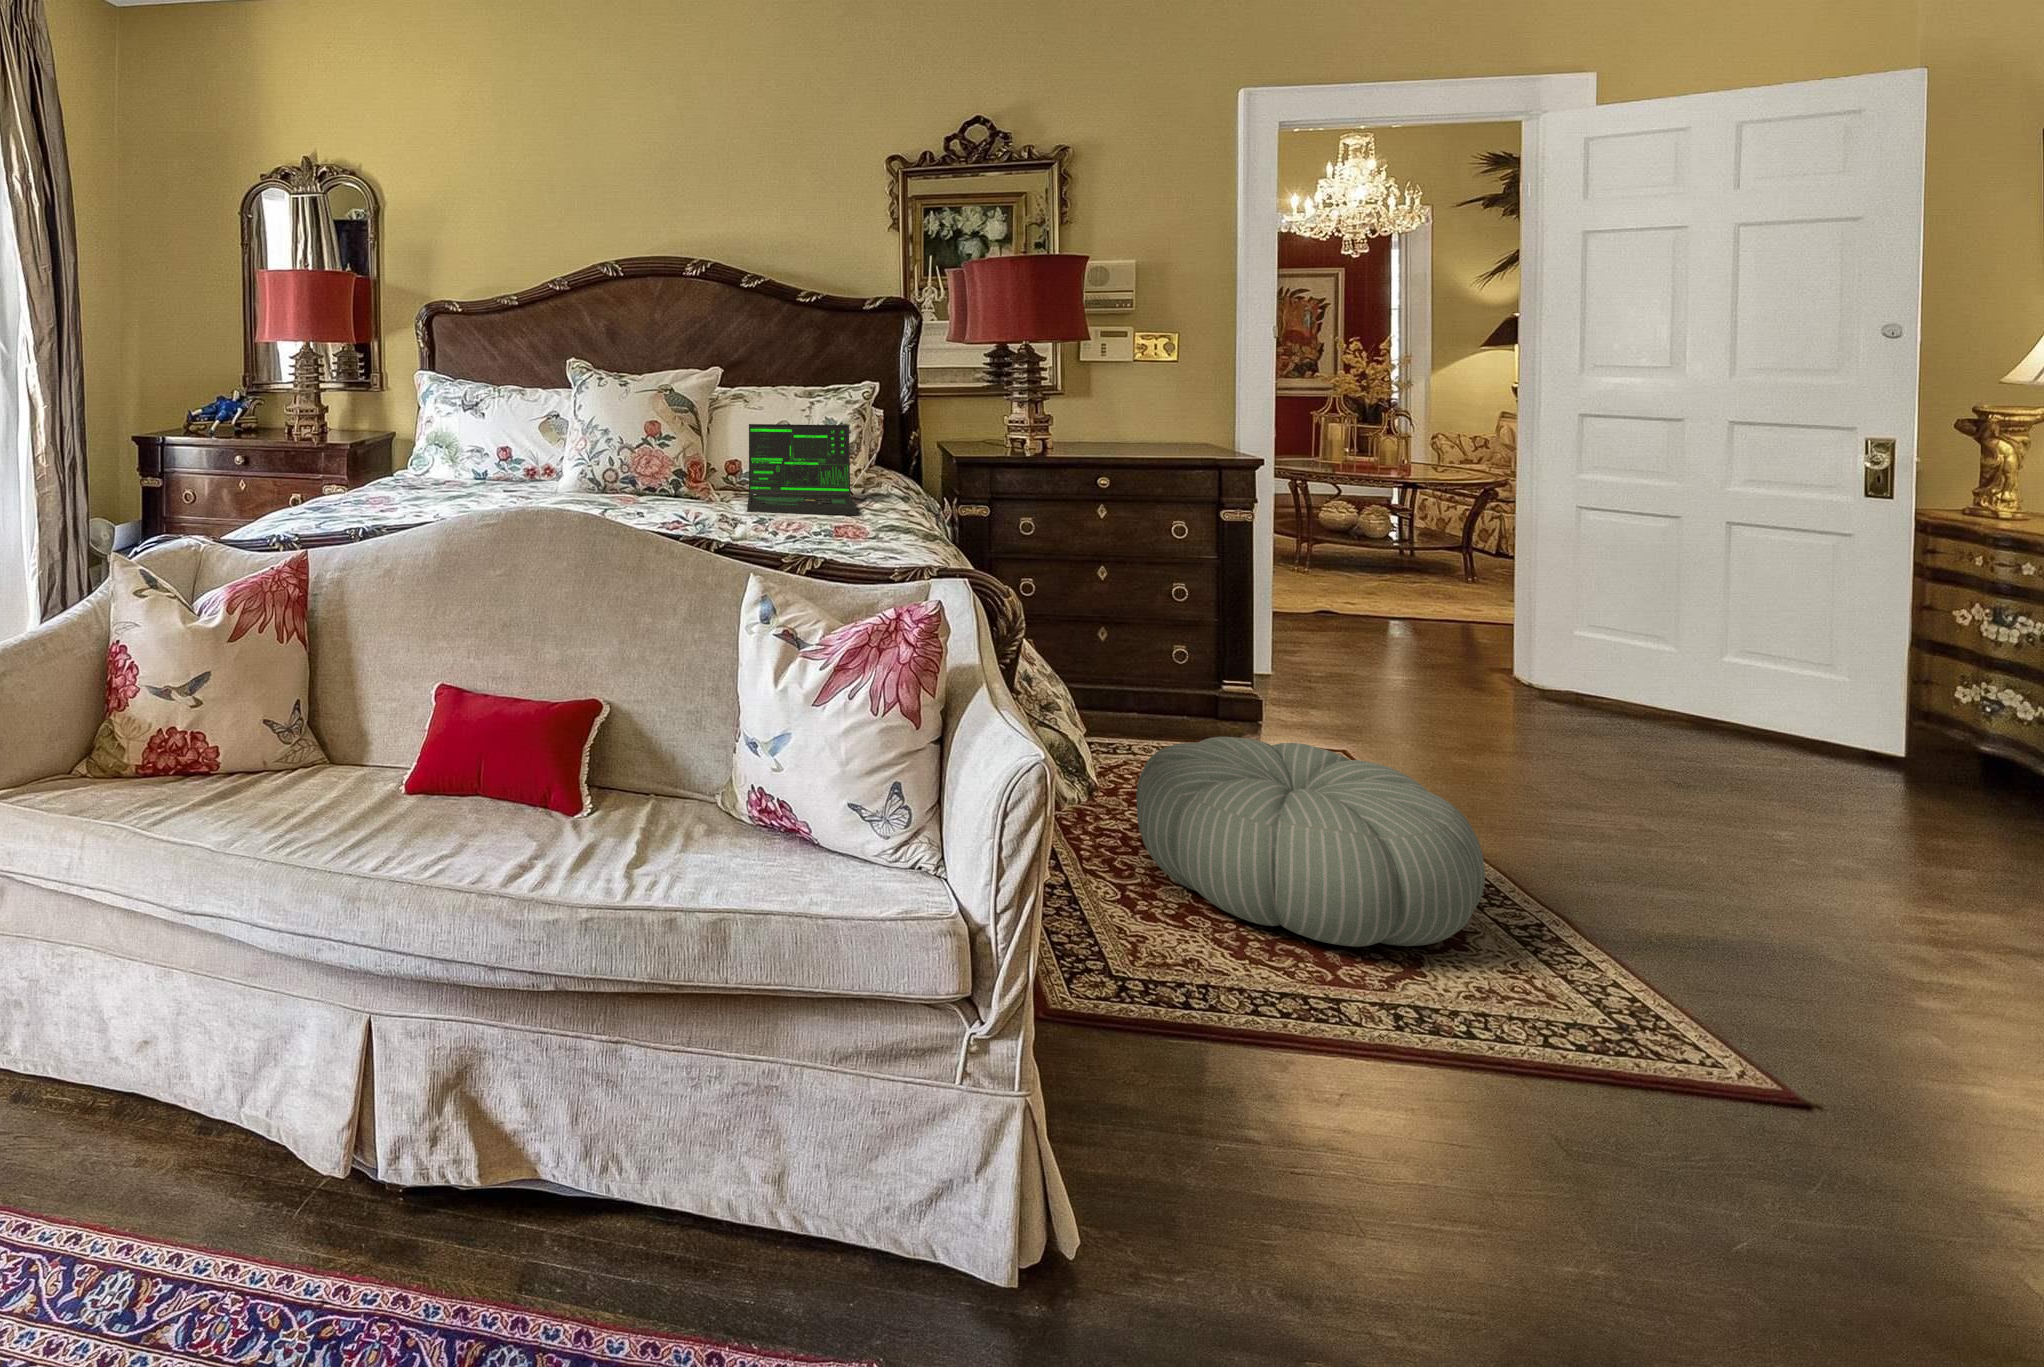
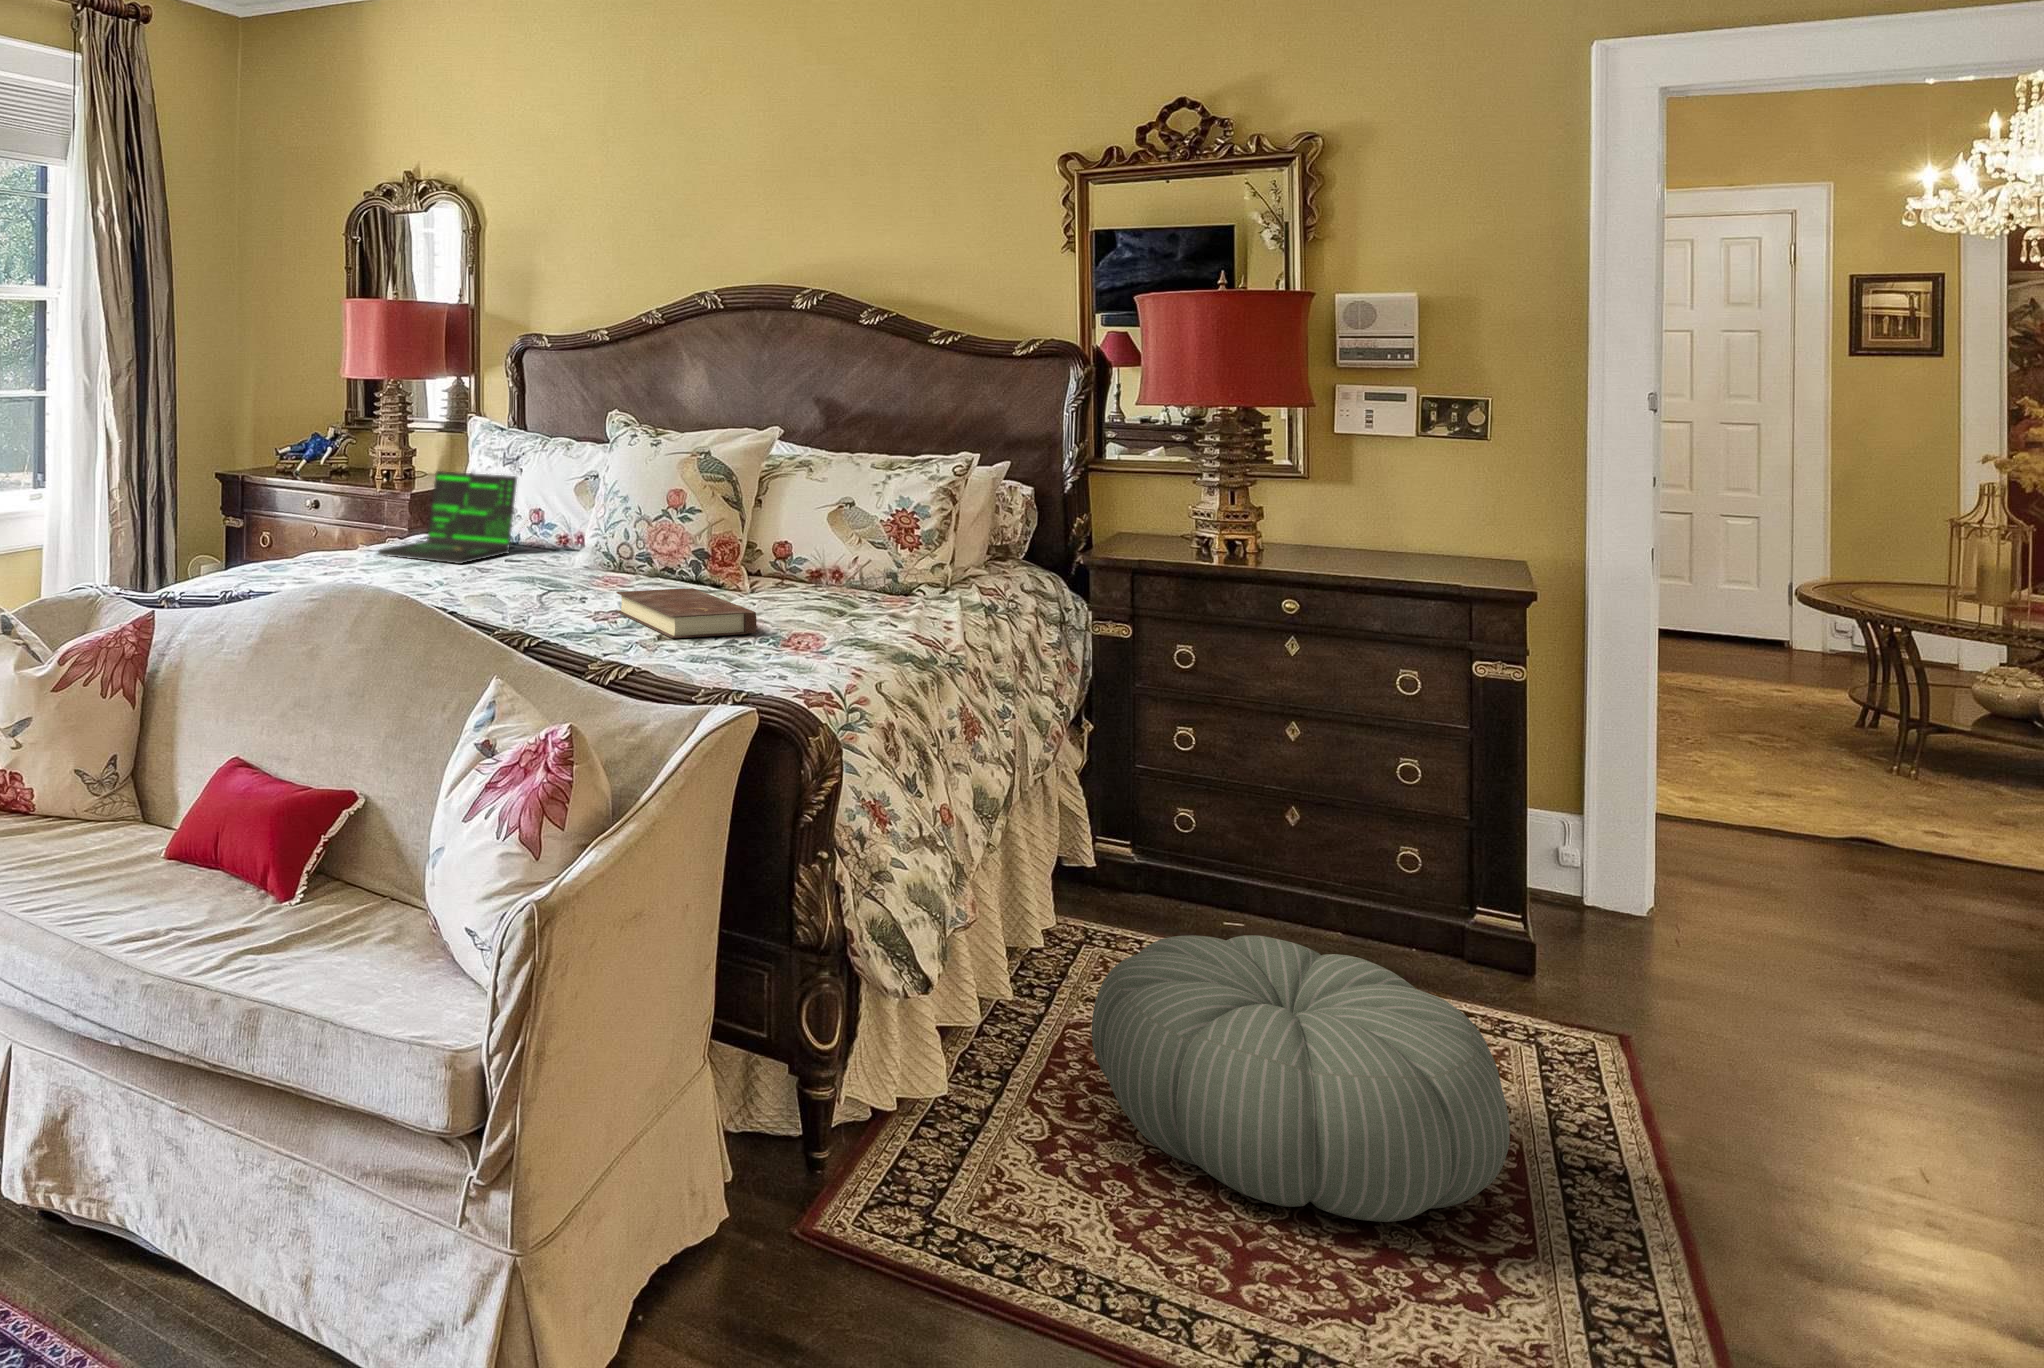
laptop: present [747,424,876,515] -> present [378,471,528,564]
book: none [674,500,823,542] -> present [616,588,756,638]

